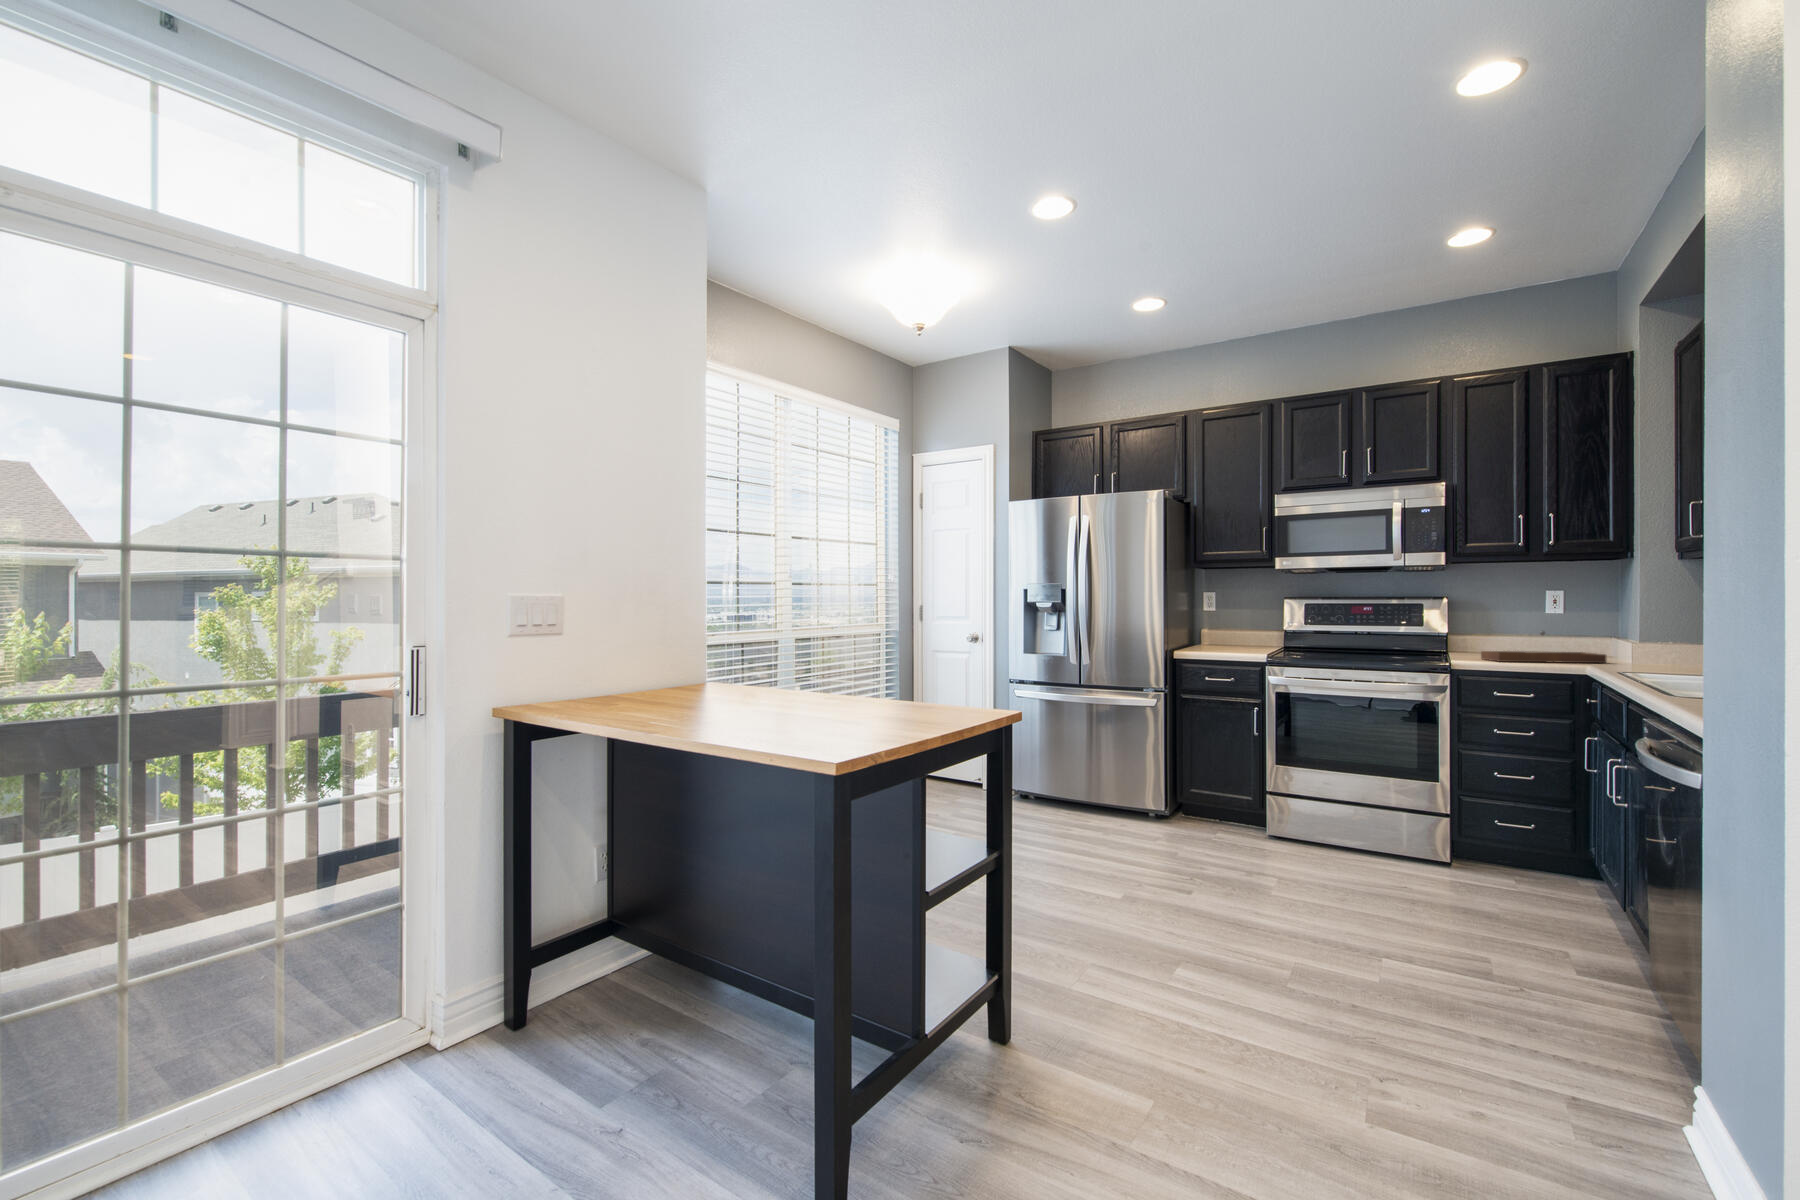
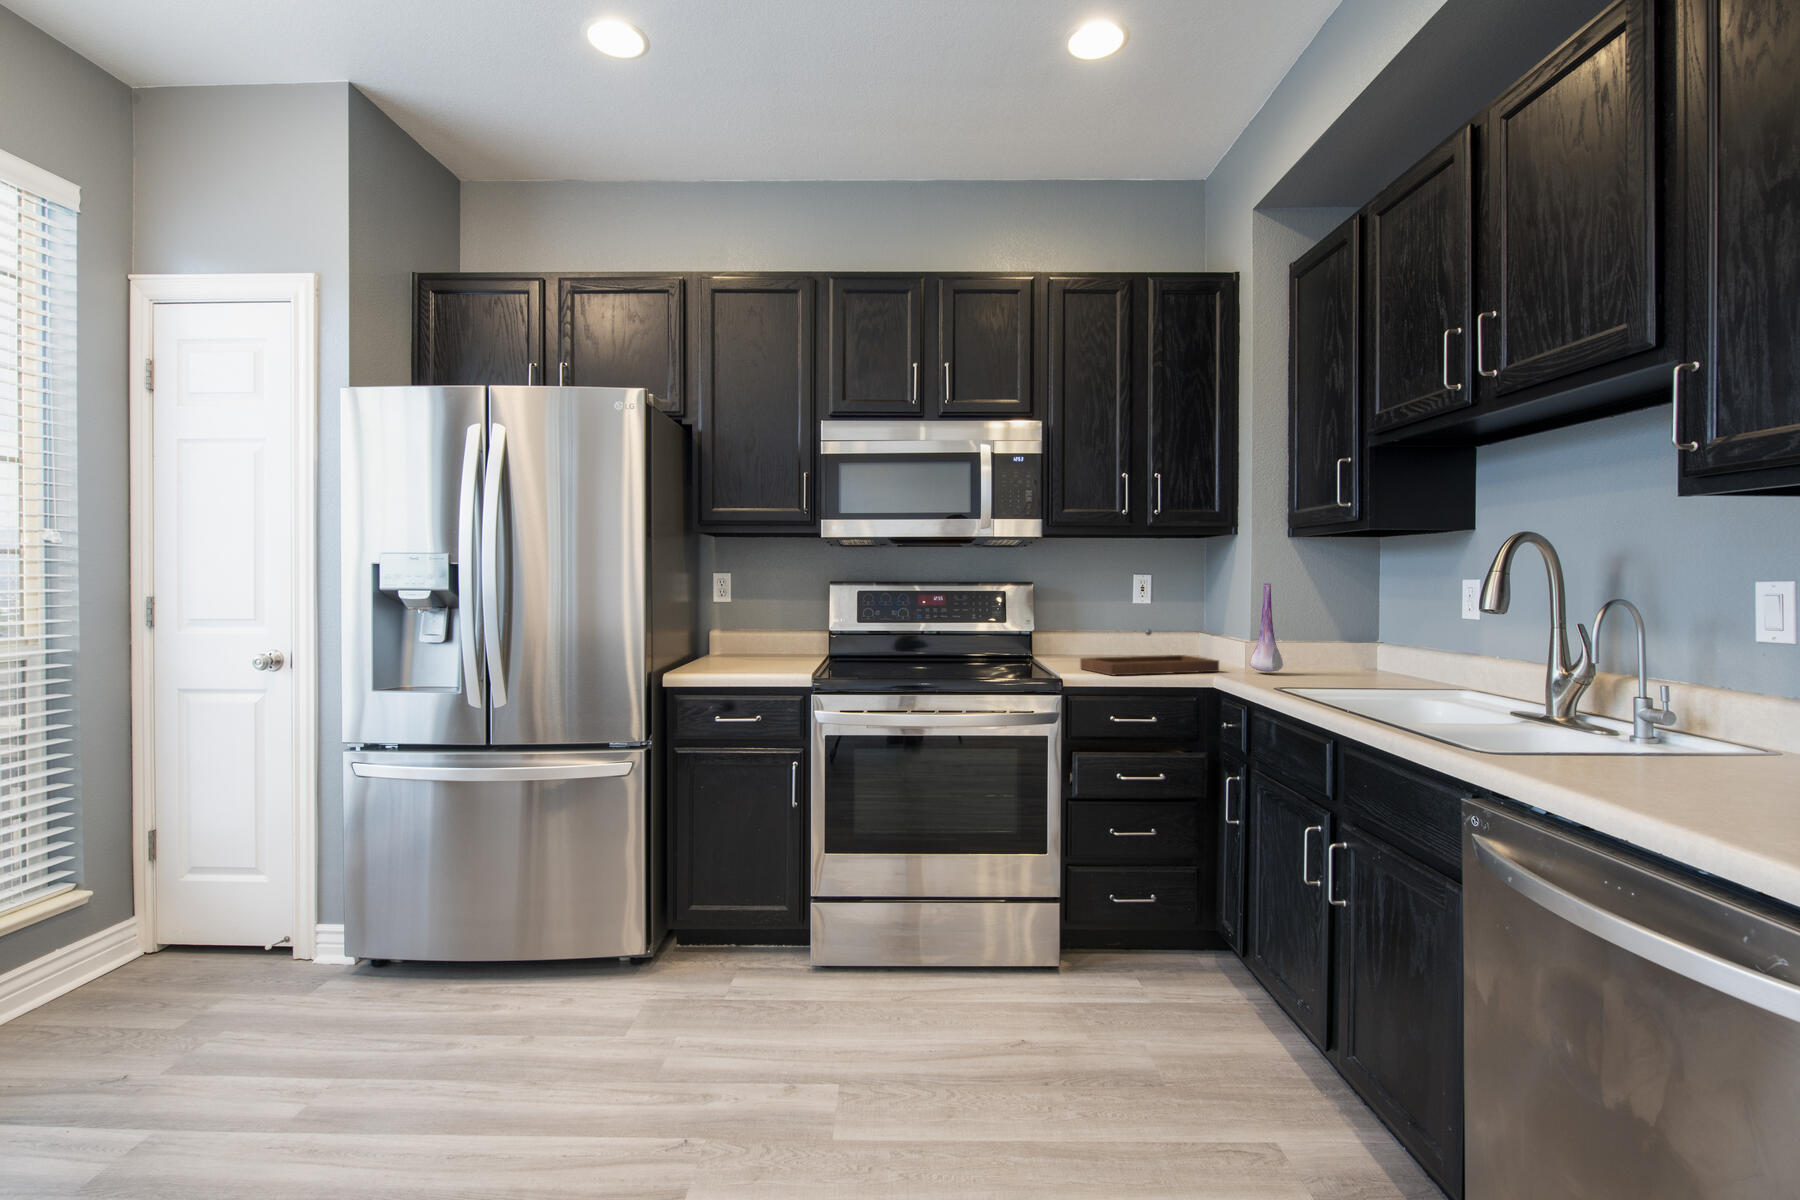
vase: none [1636,594,1667,665] -> present [1250,584,1283,672]

